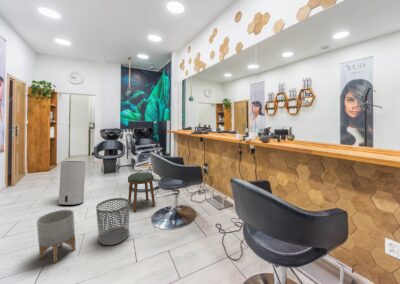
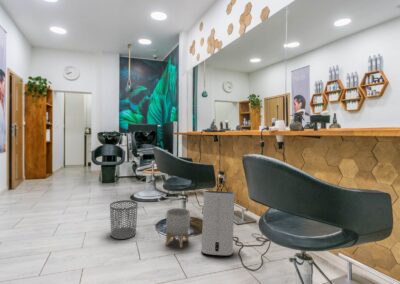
air purifier: present [59,161,86,205] -> present [201,191,235,255]
stool: present [128,172,155,212] -> none [132,180,159,218]
planter: present [37,210,75,263] -> present [166,208,190,248]

